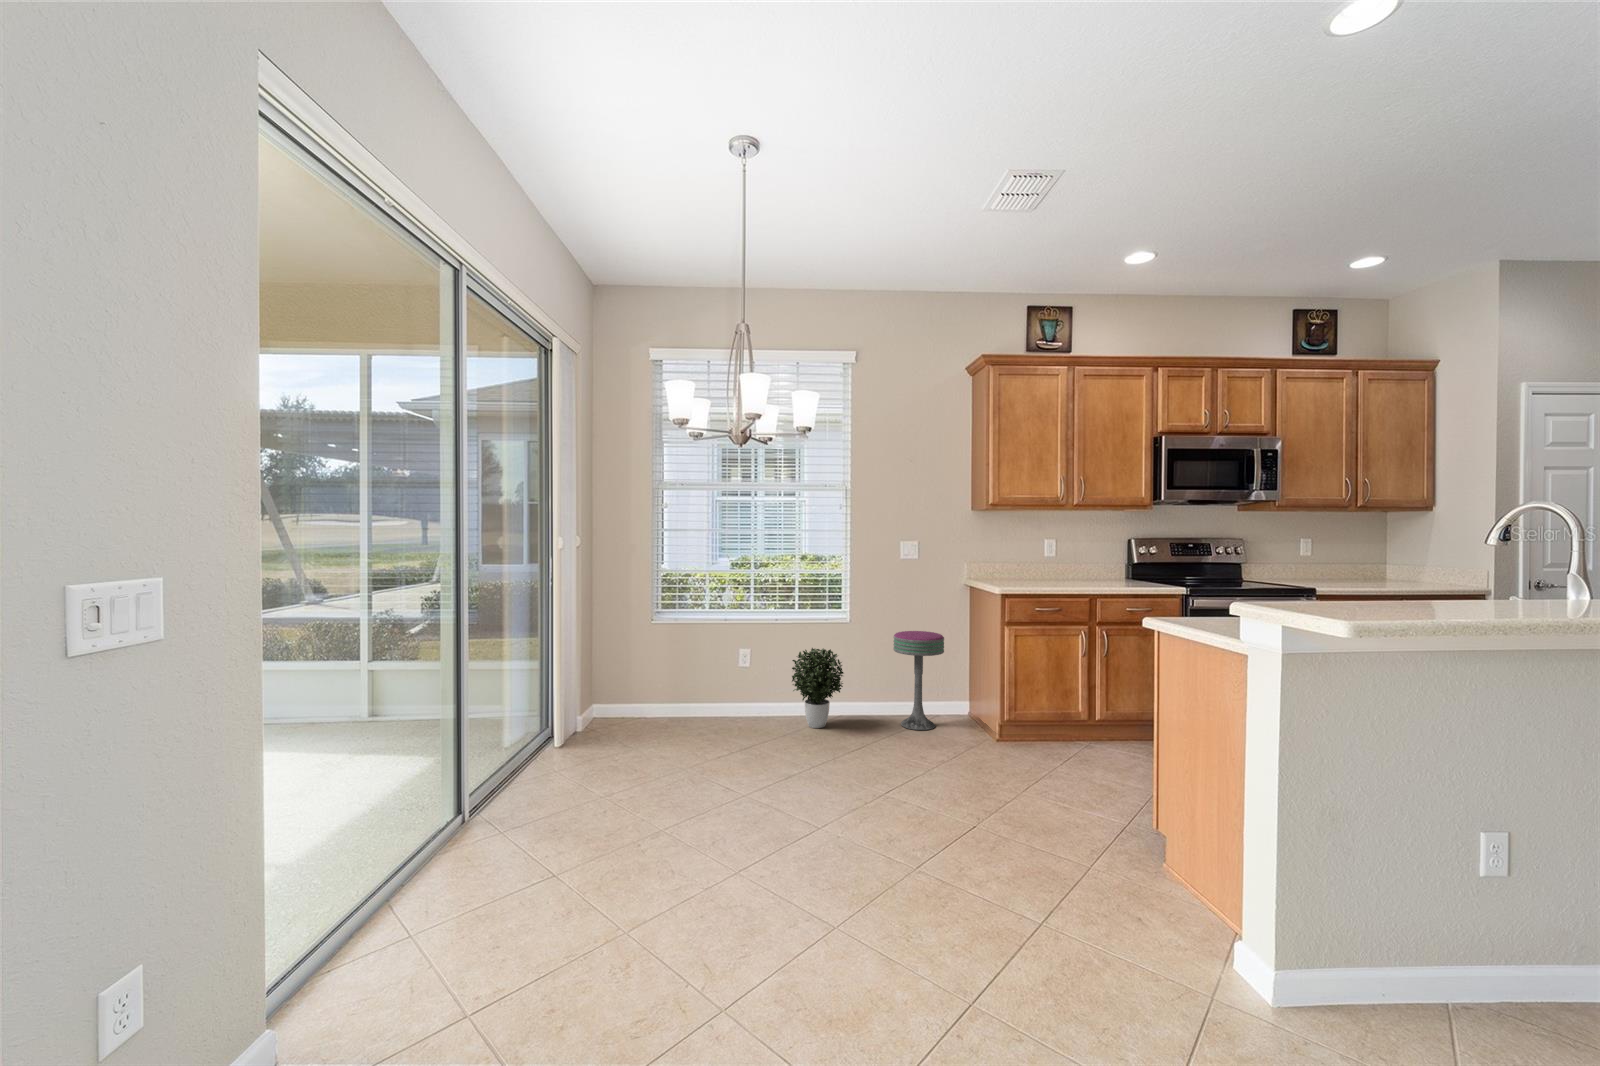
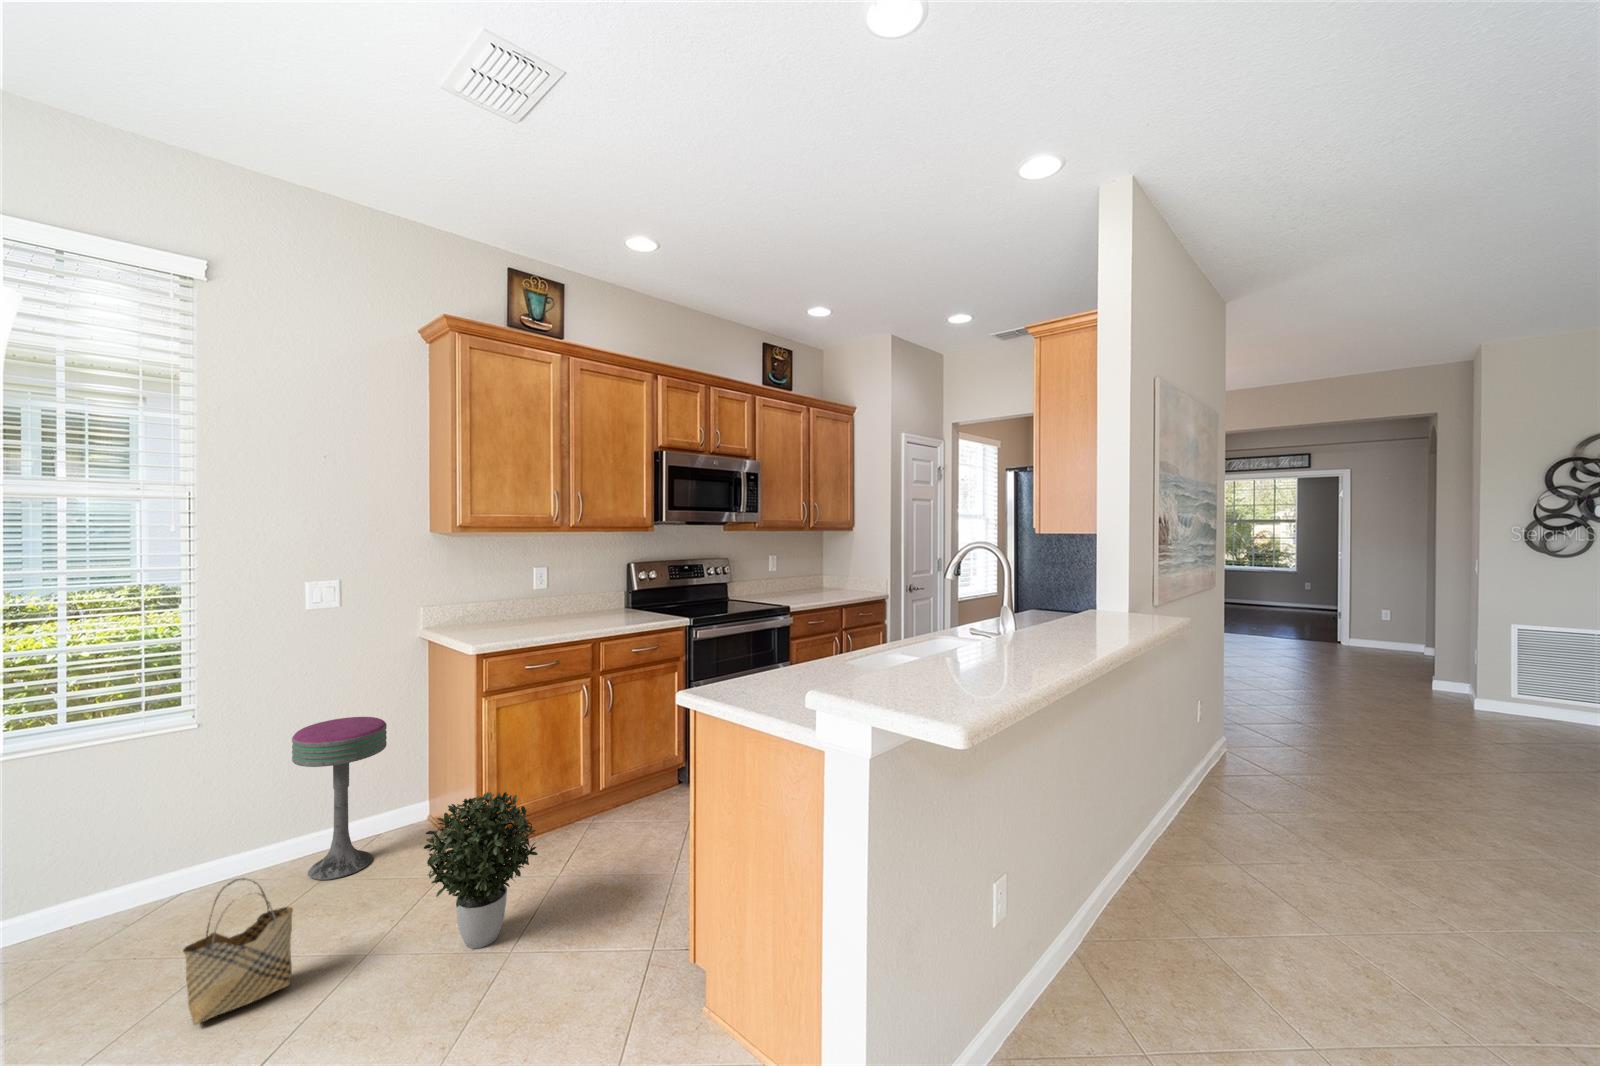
potted plant: present [792,648,843,728] -> present [424,792,538,948]
woven basket: none [851,698,898,766] -> present [183,878,293,1025]

